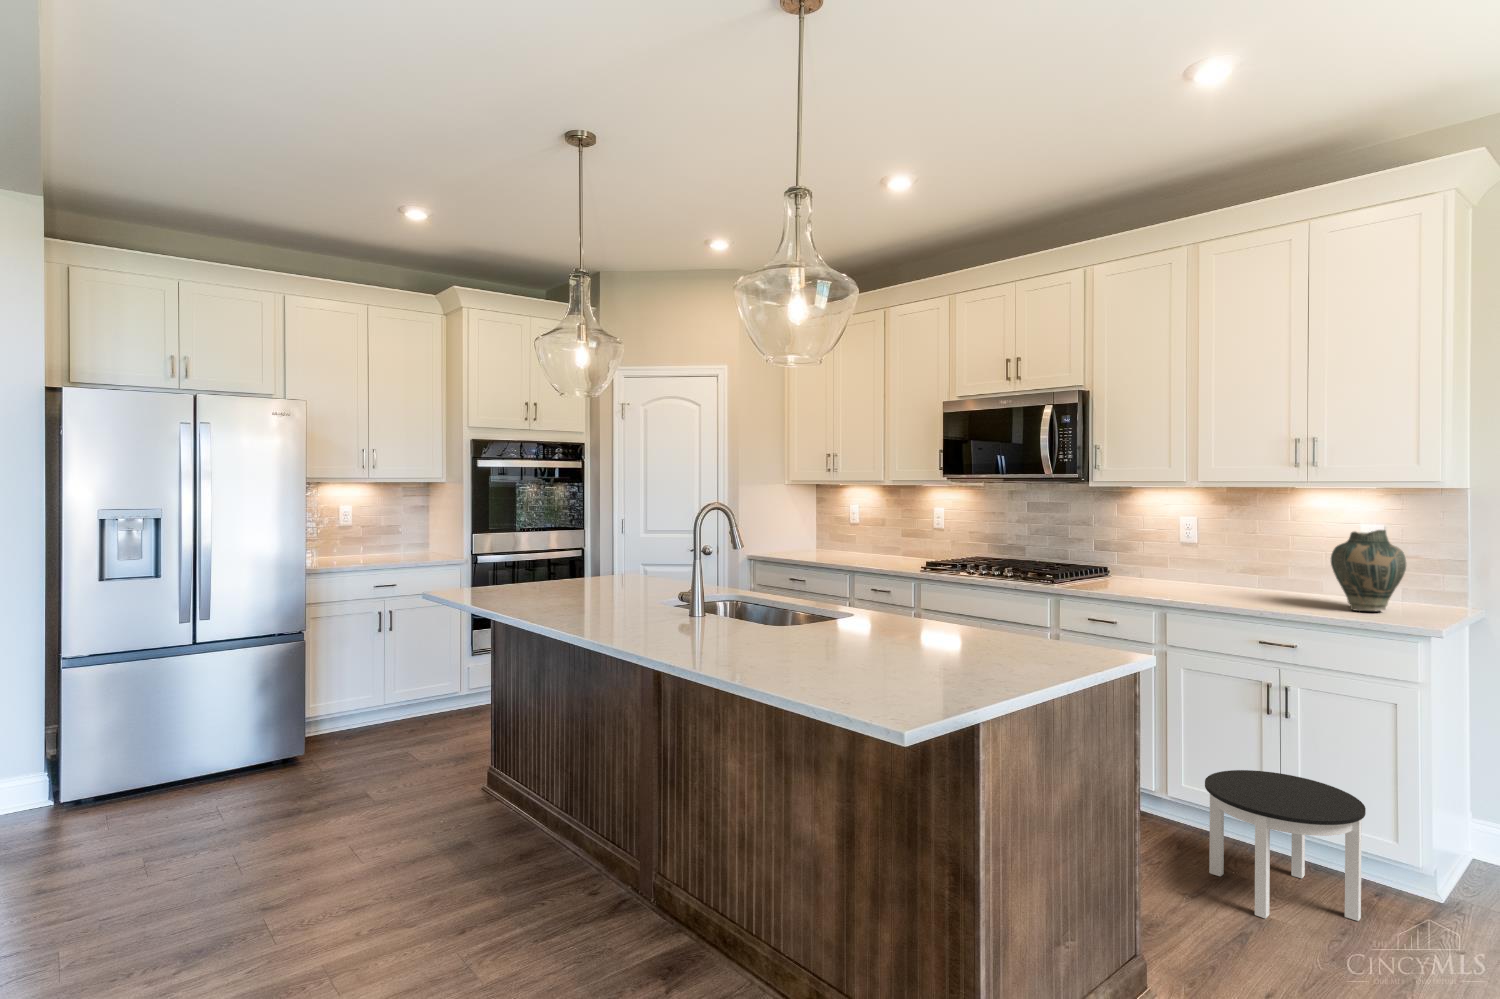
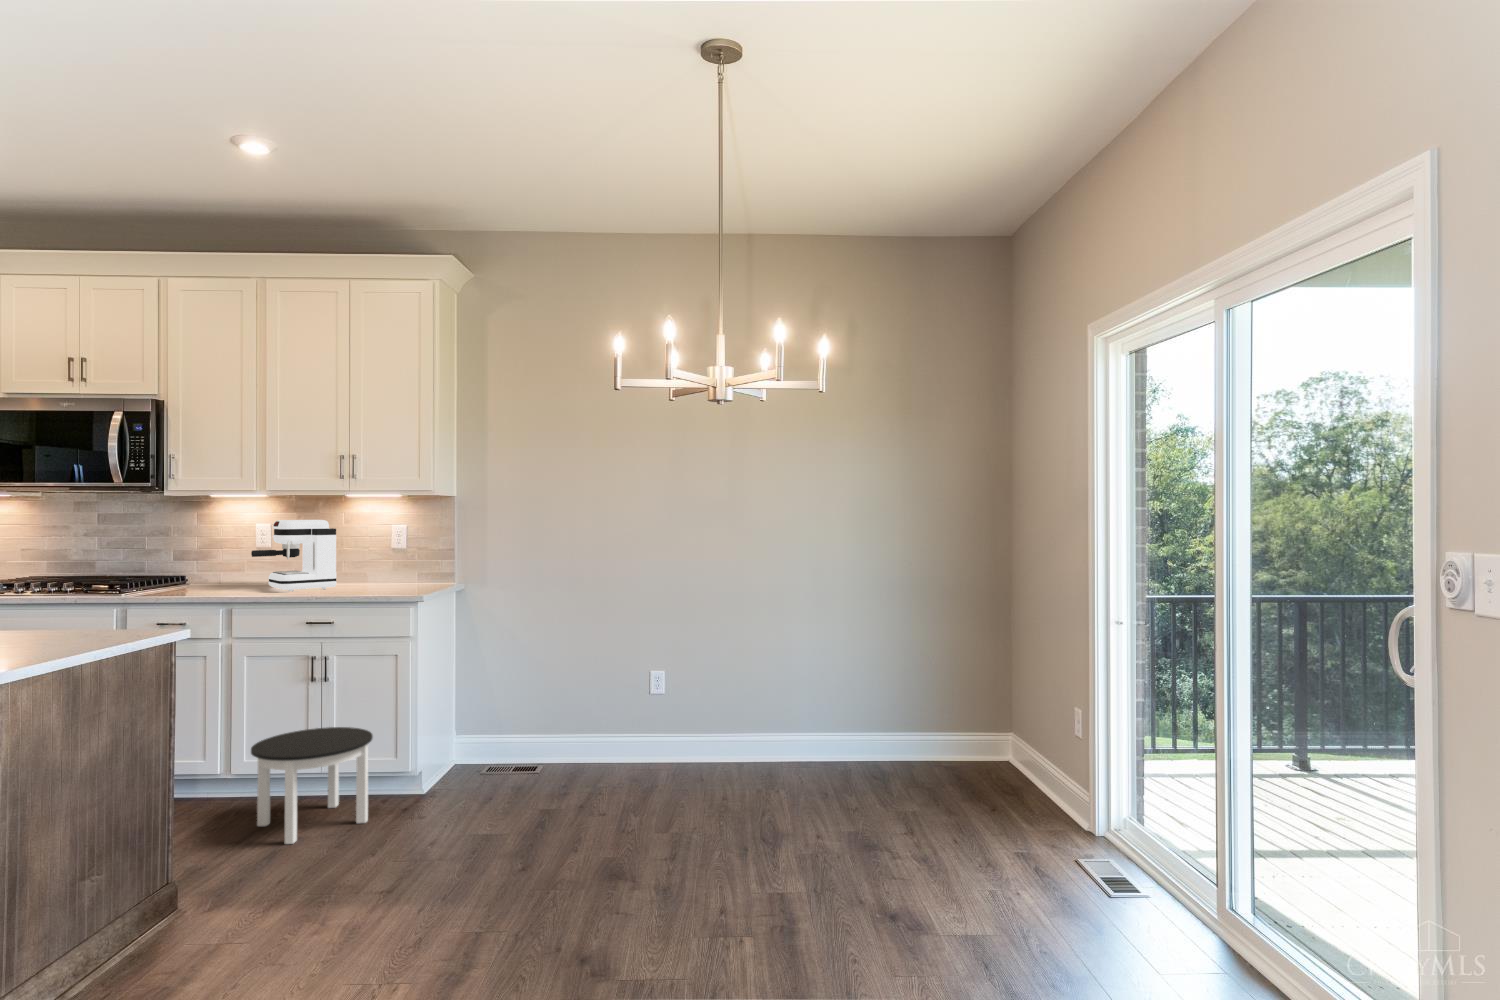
coffee maker: none [1184,515,1288,600] -> present [251,520,336,591]
vase: present [1331,530,1406,611] -> none [365,528,415,591]

